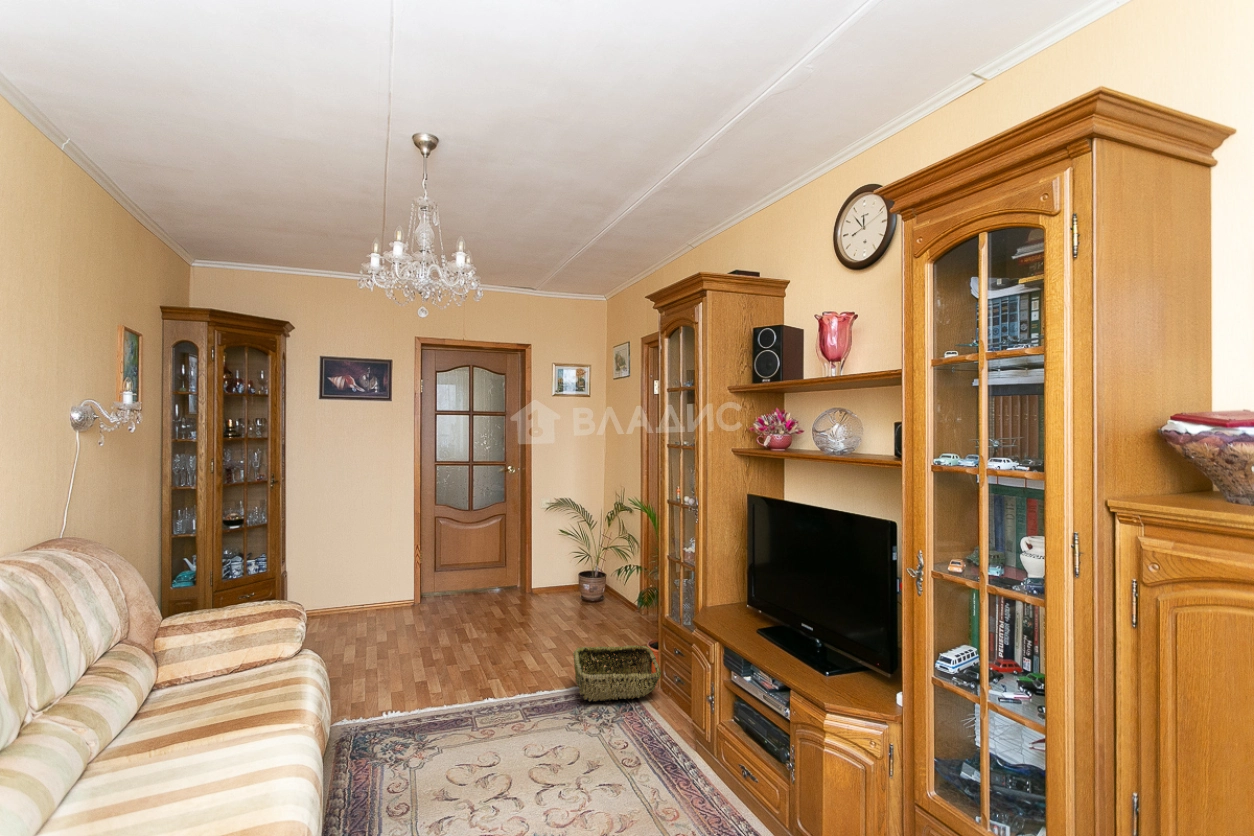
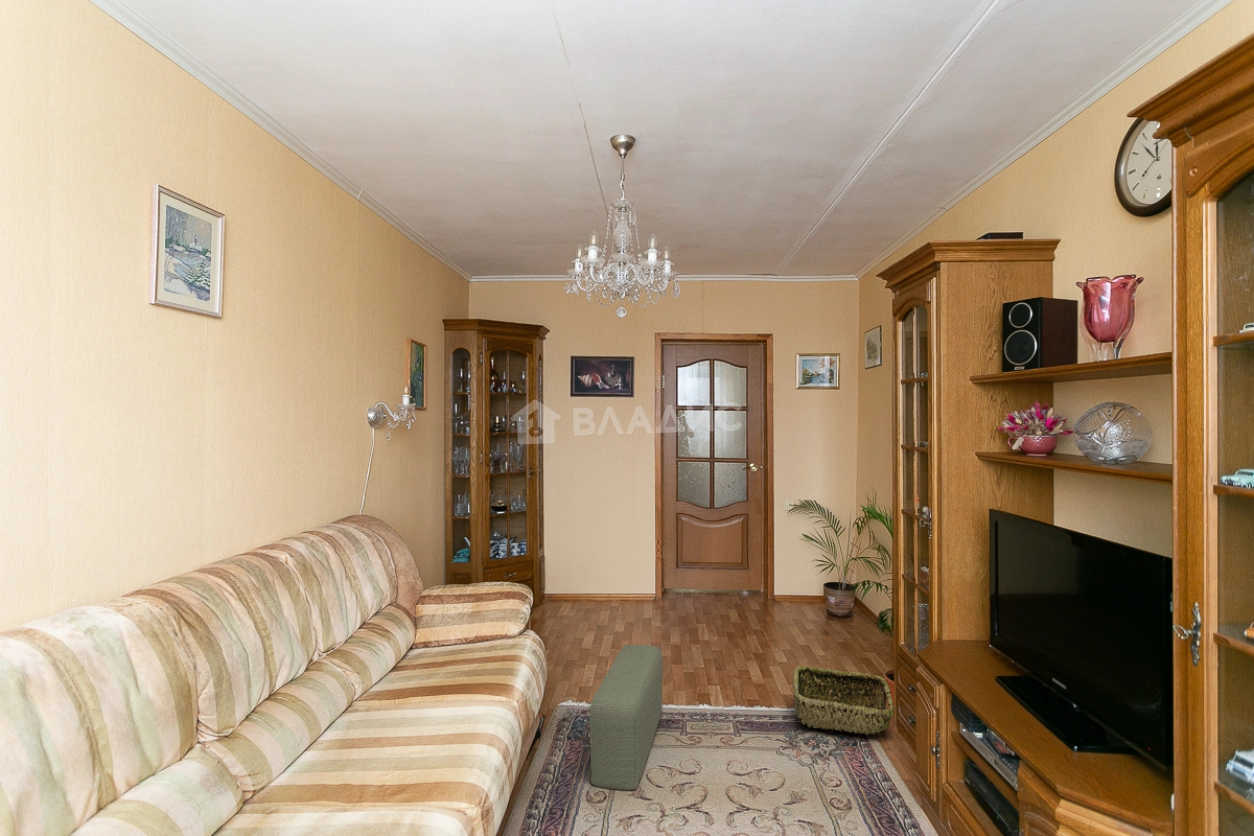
pouf: none [390,649,452,800] -> present [590,645,663,790]

